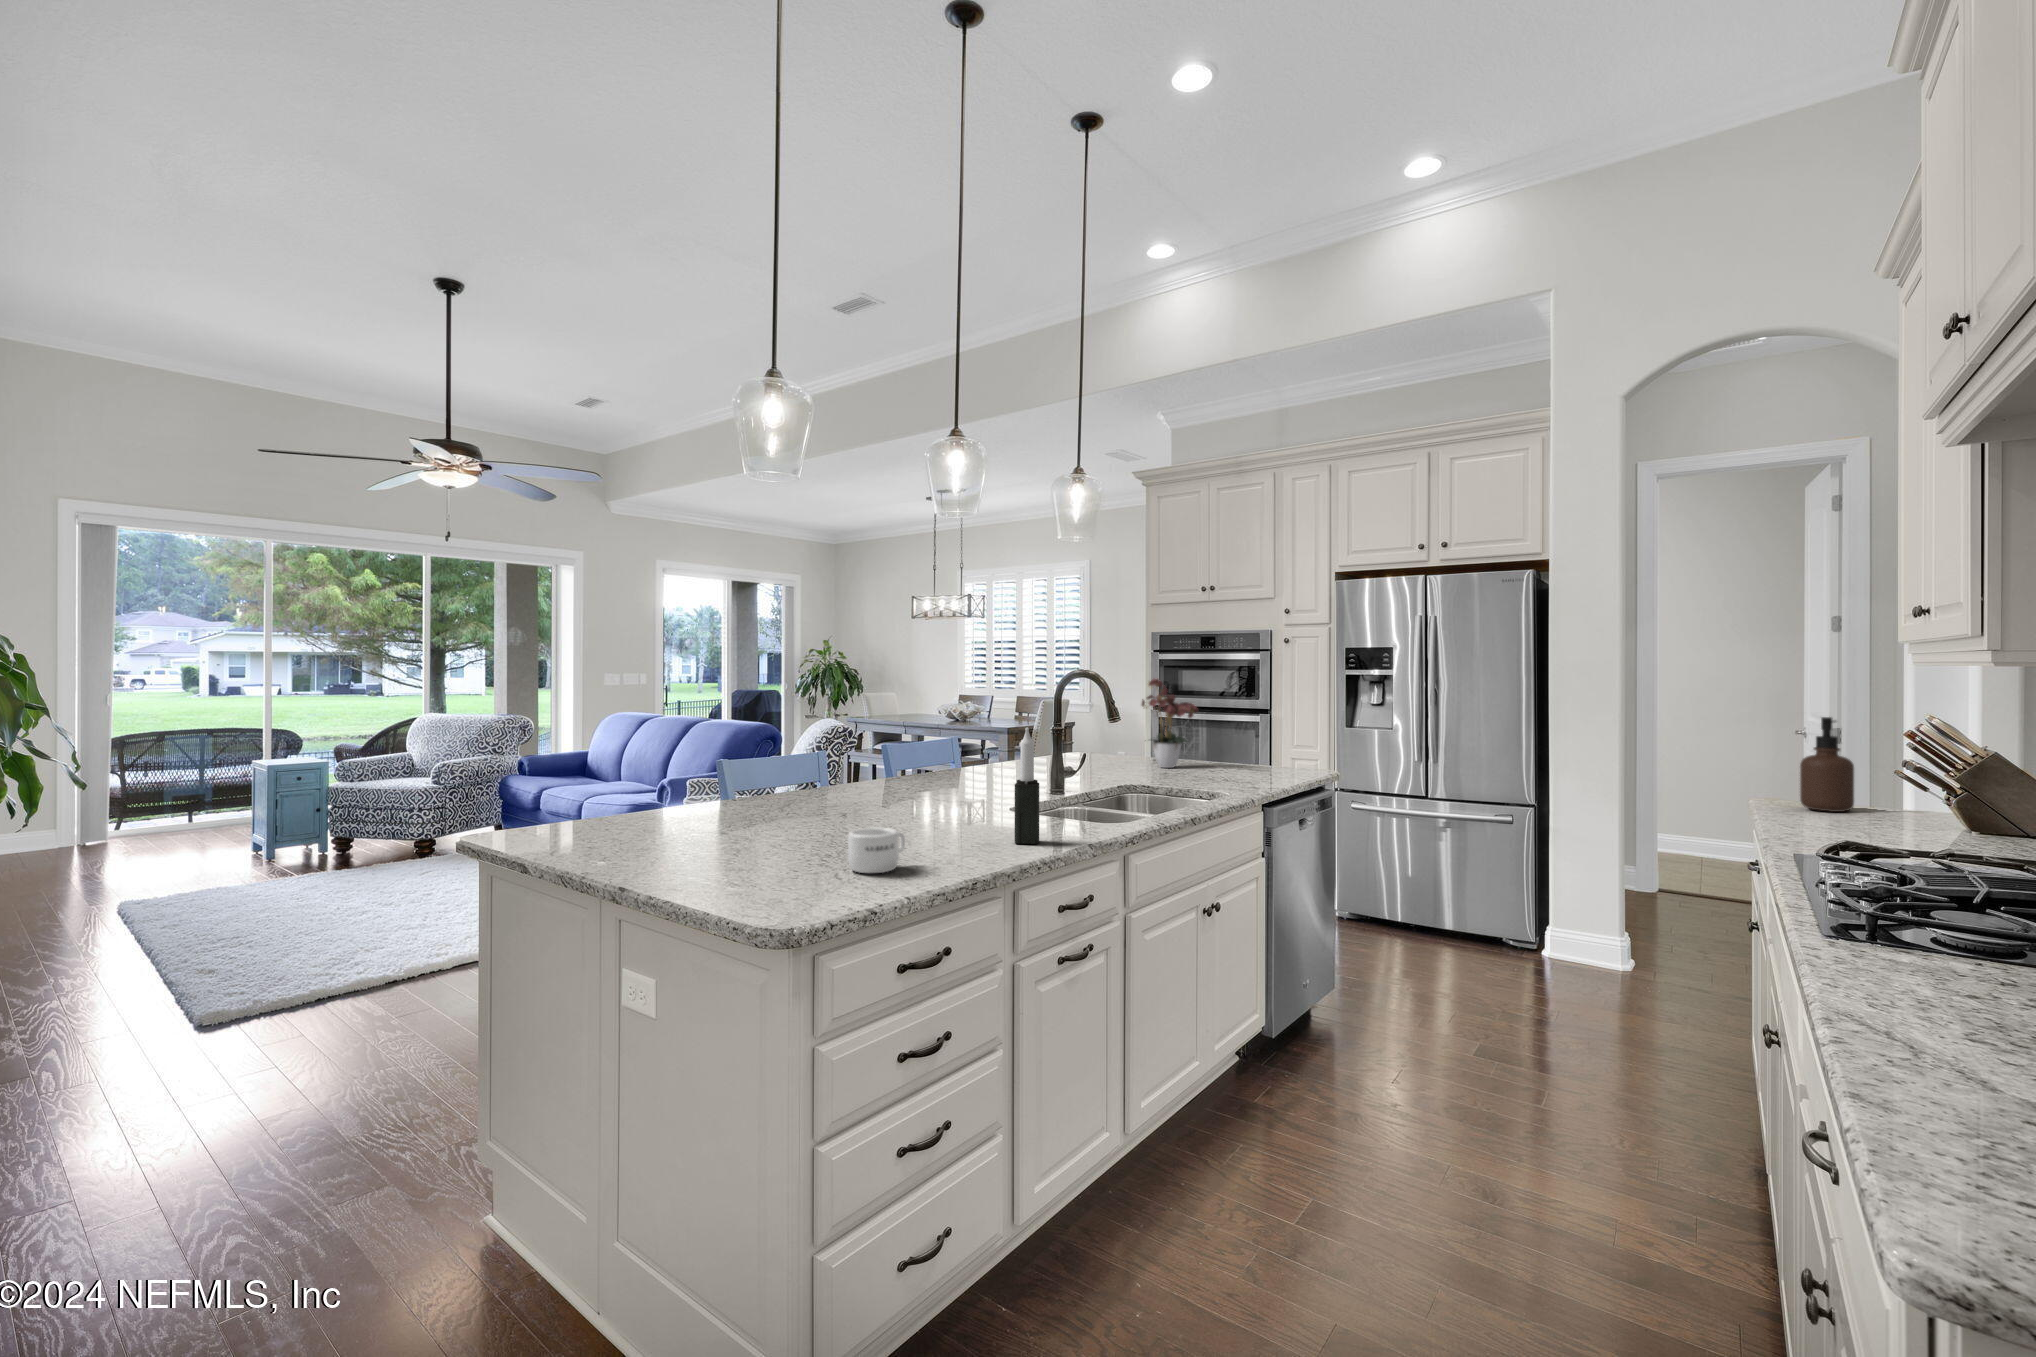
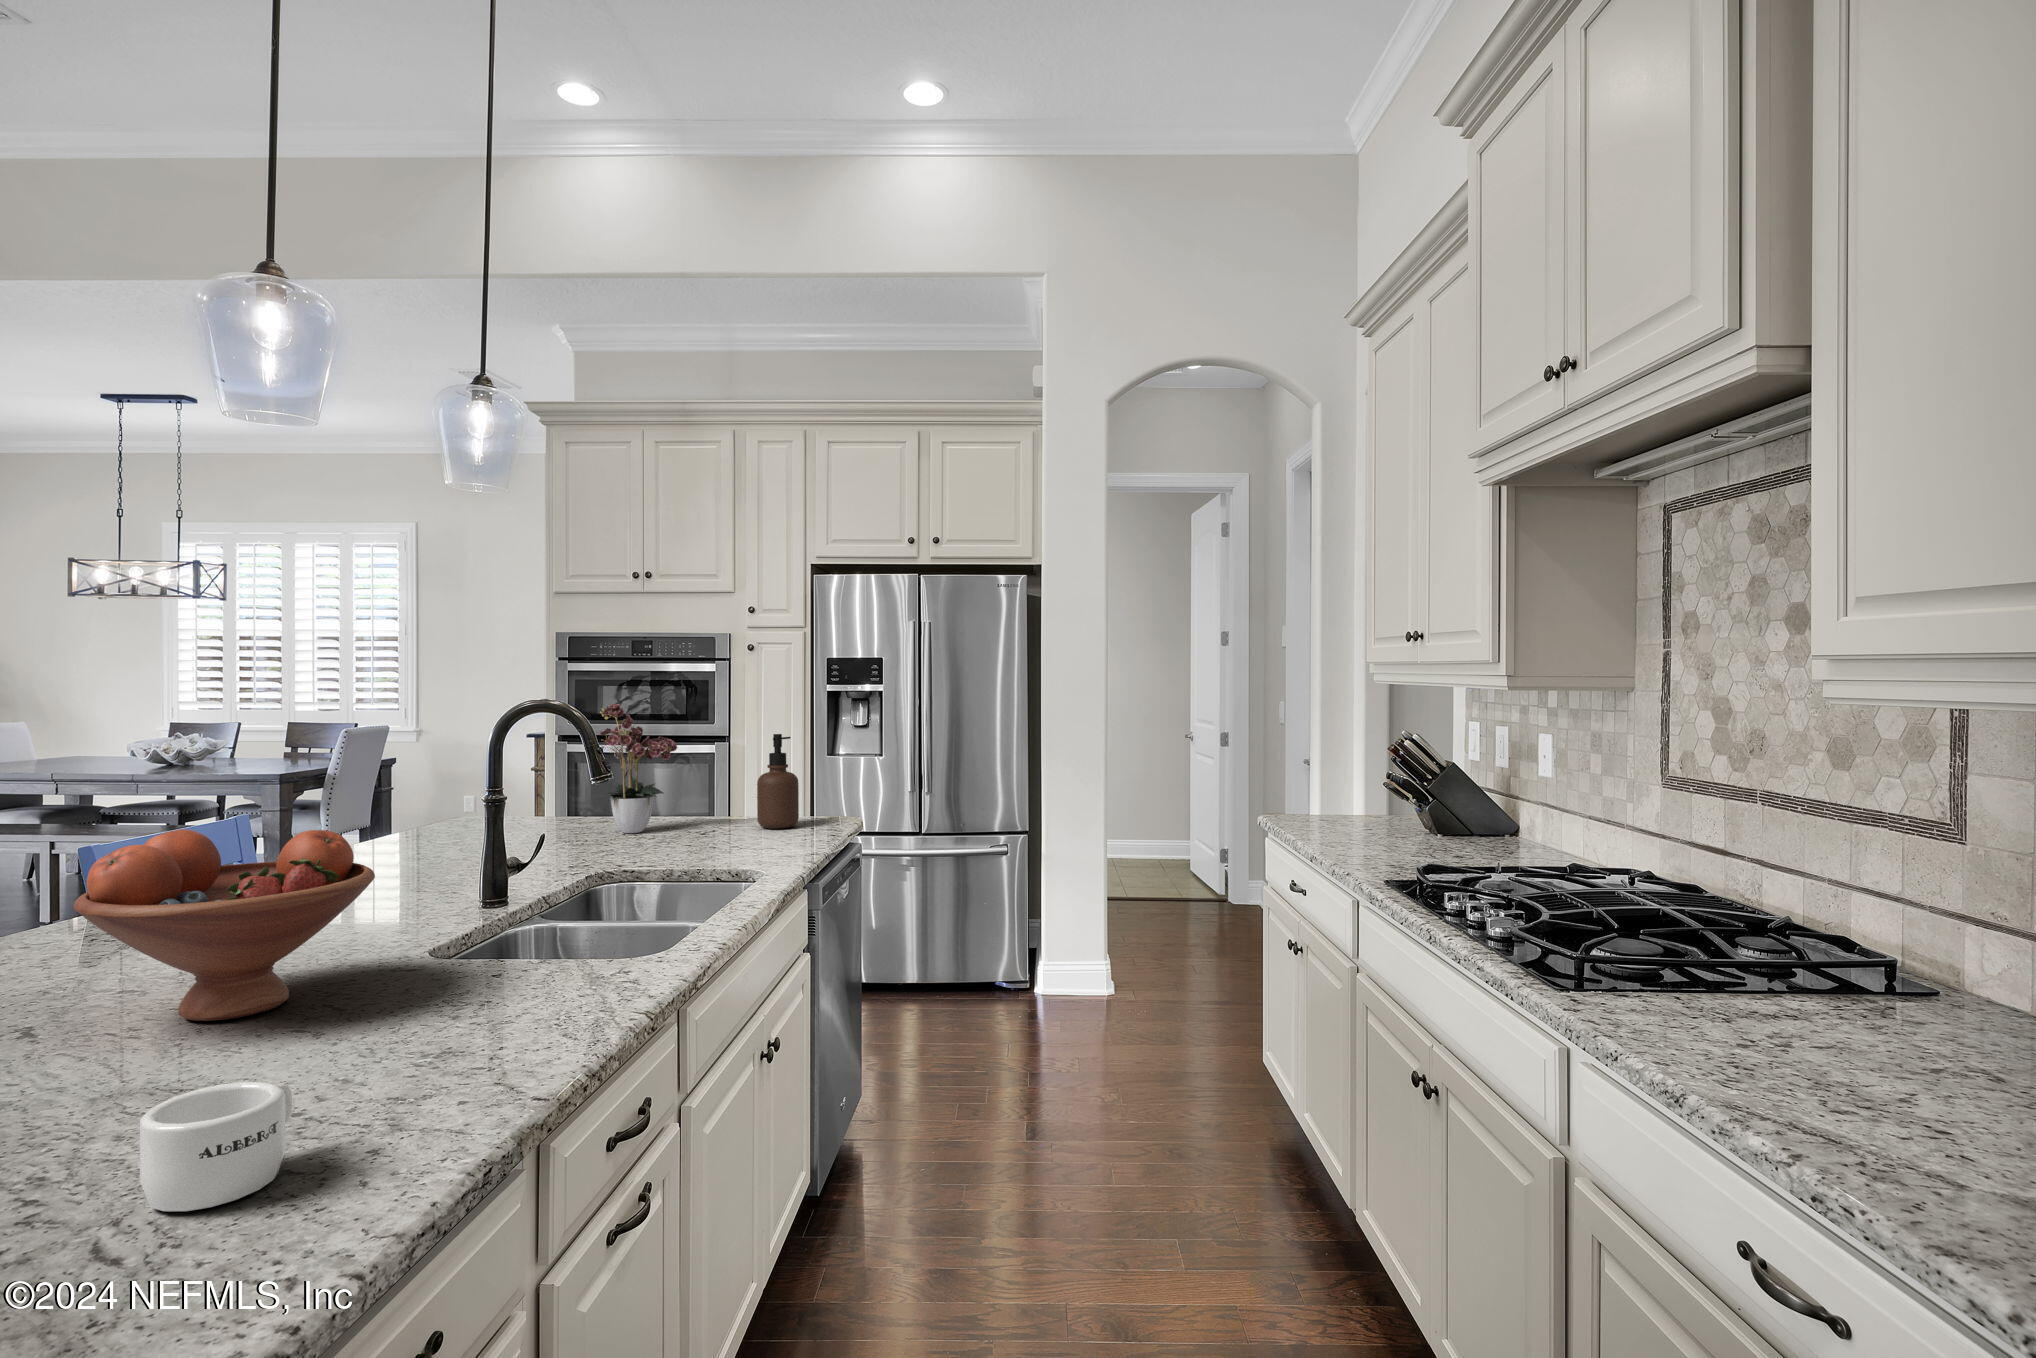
soap dispenser: present [1800,717,1854,812] -> present [757,734,799,829]
candle: present [1015,727,1039,844] -> none [504,818,552,1035]
fruit bowl: none [852,728,973,822] -> present [74,829,375,1021]

